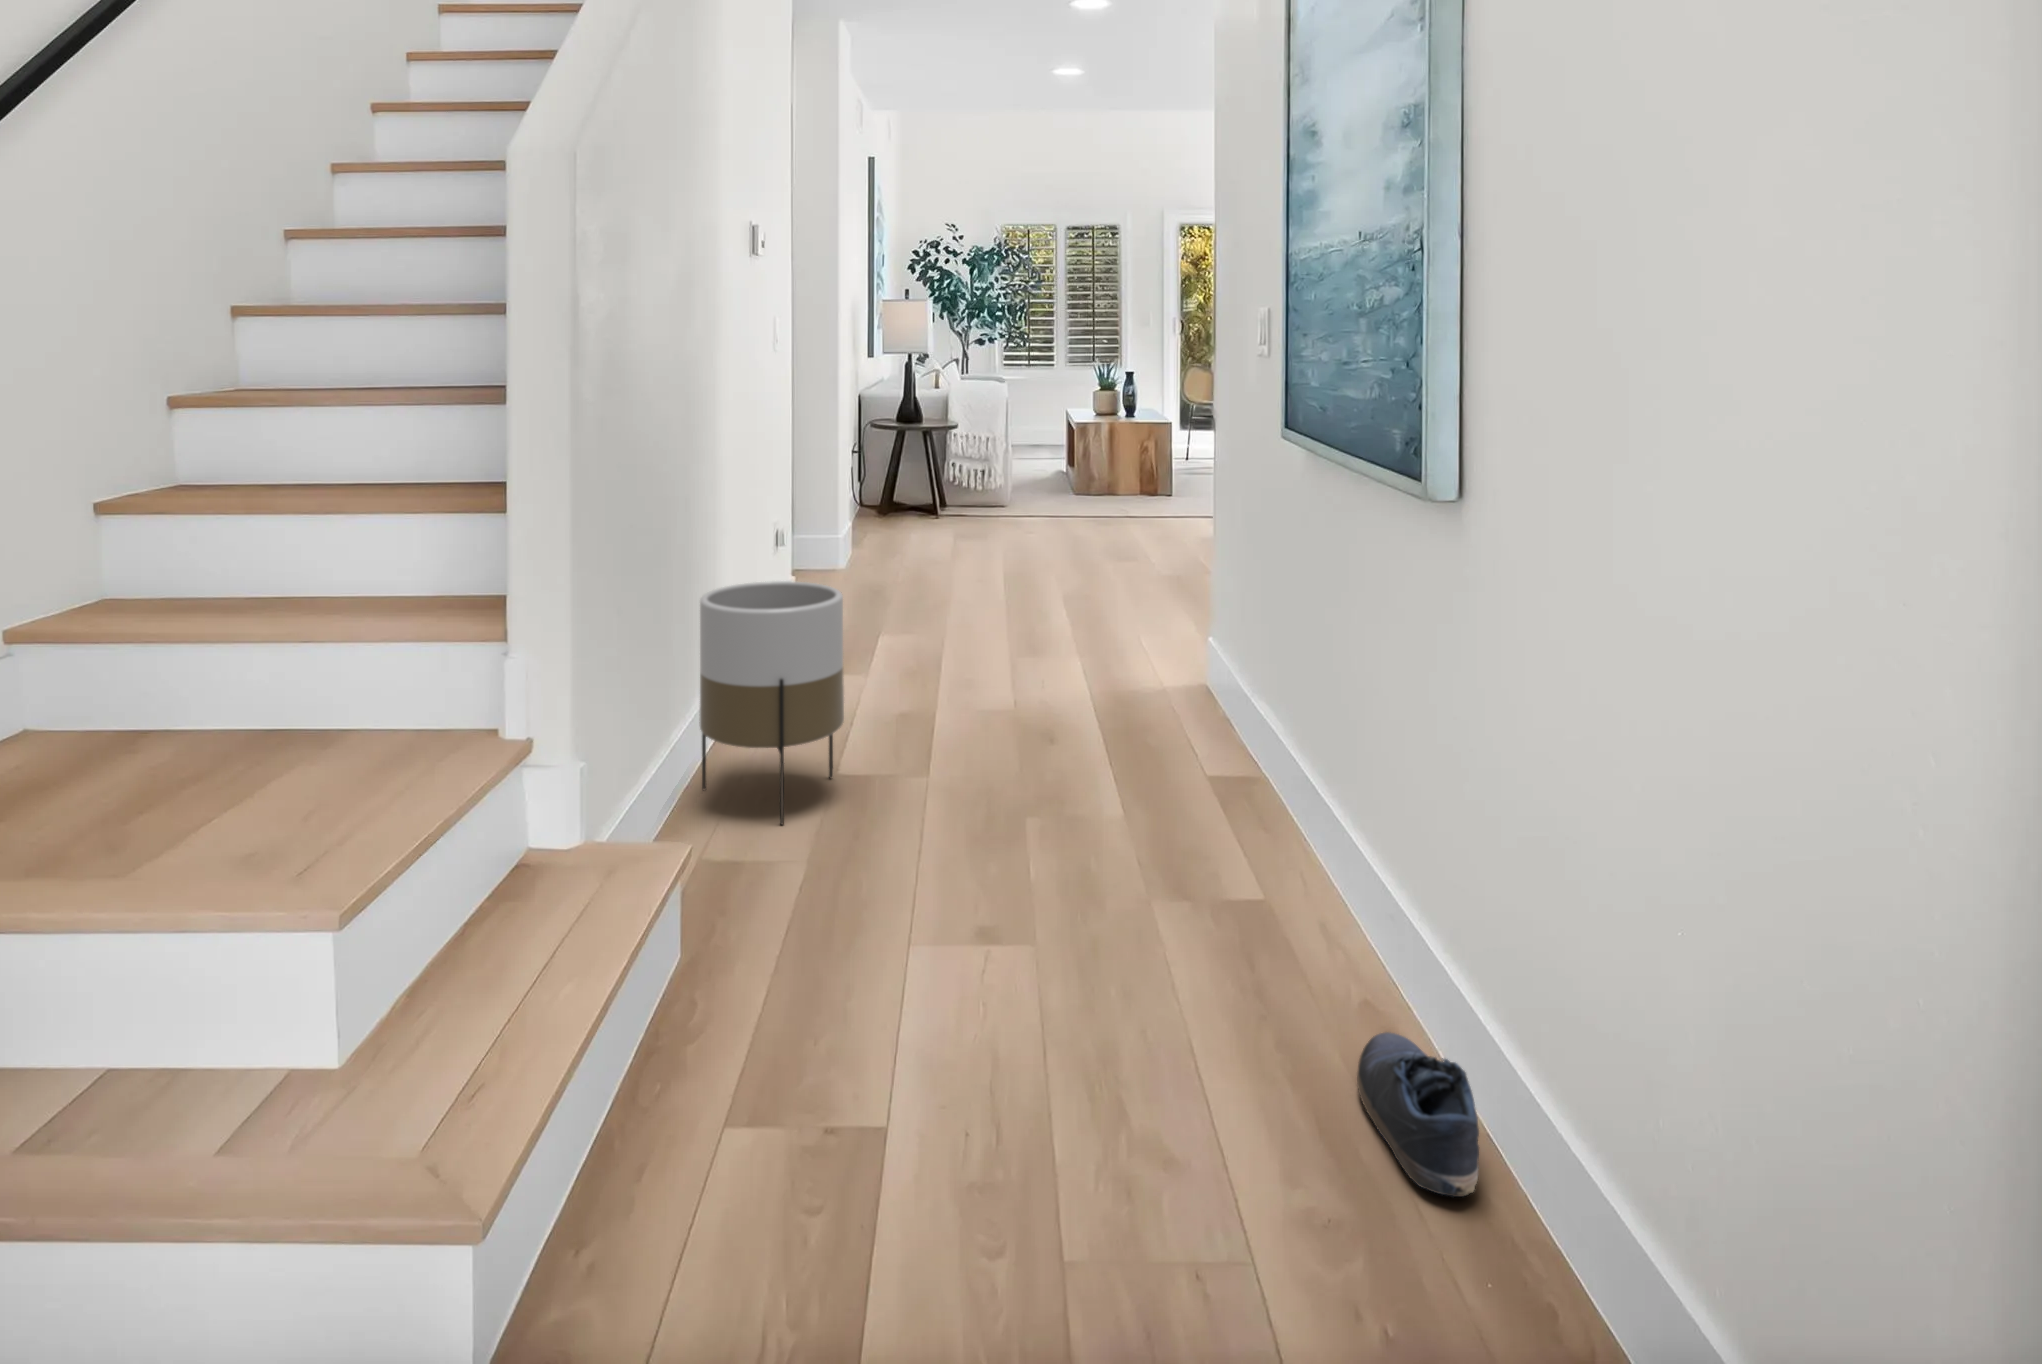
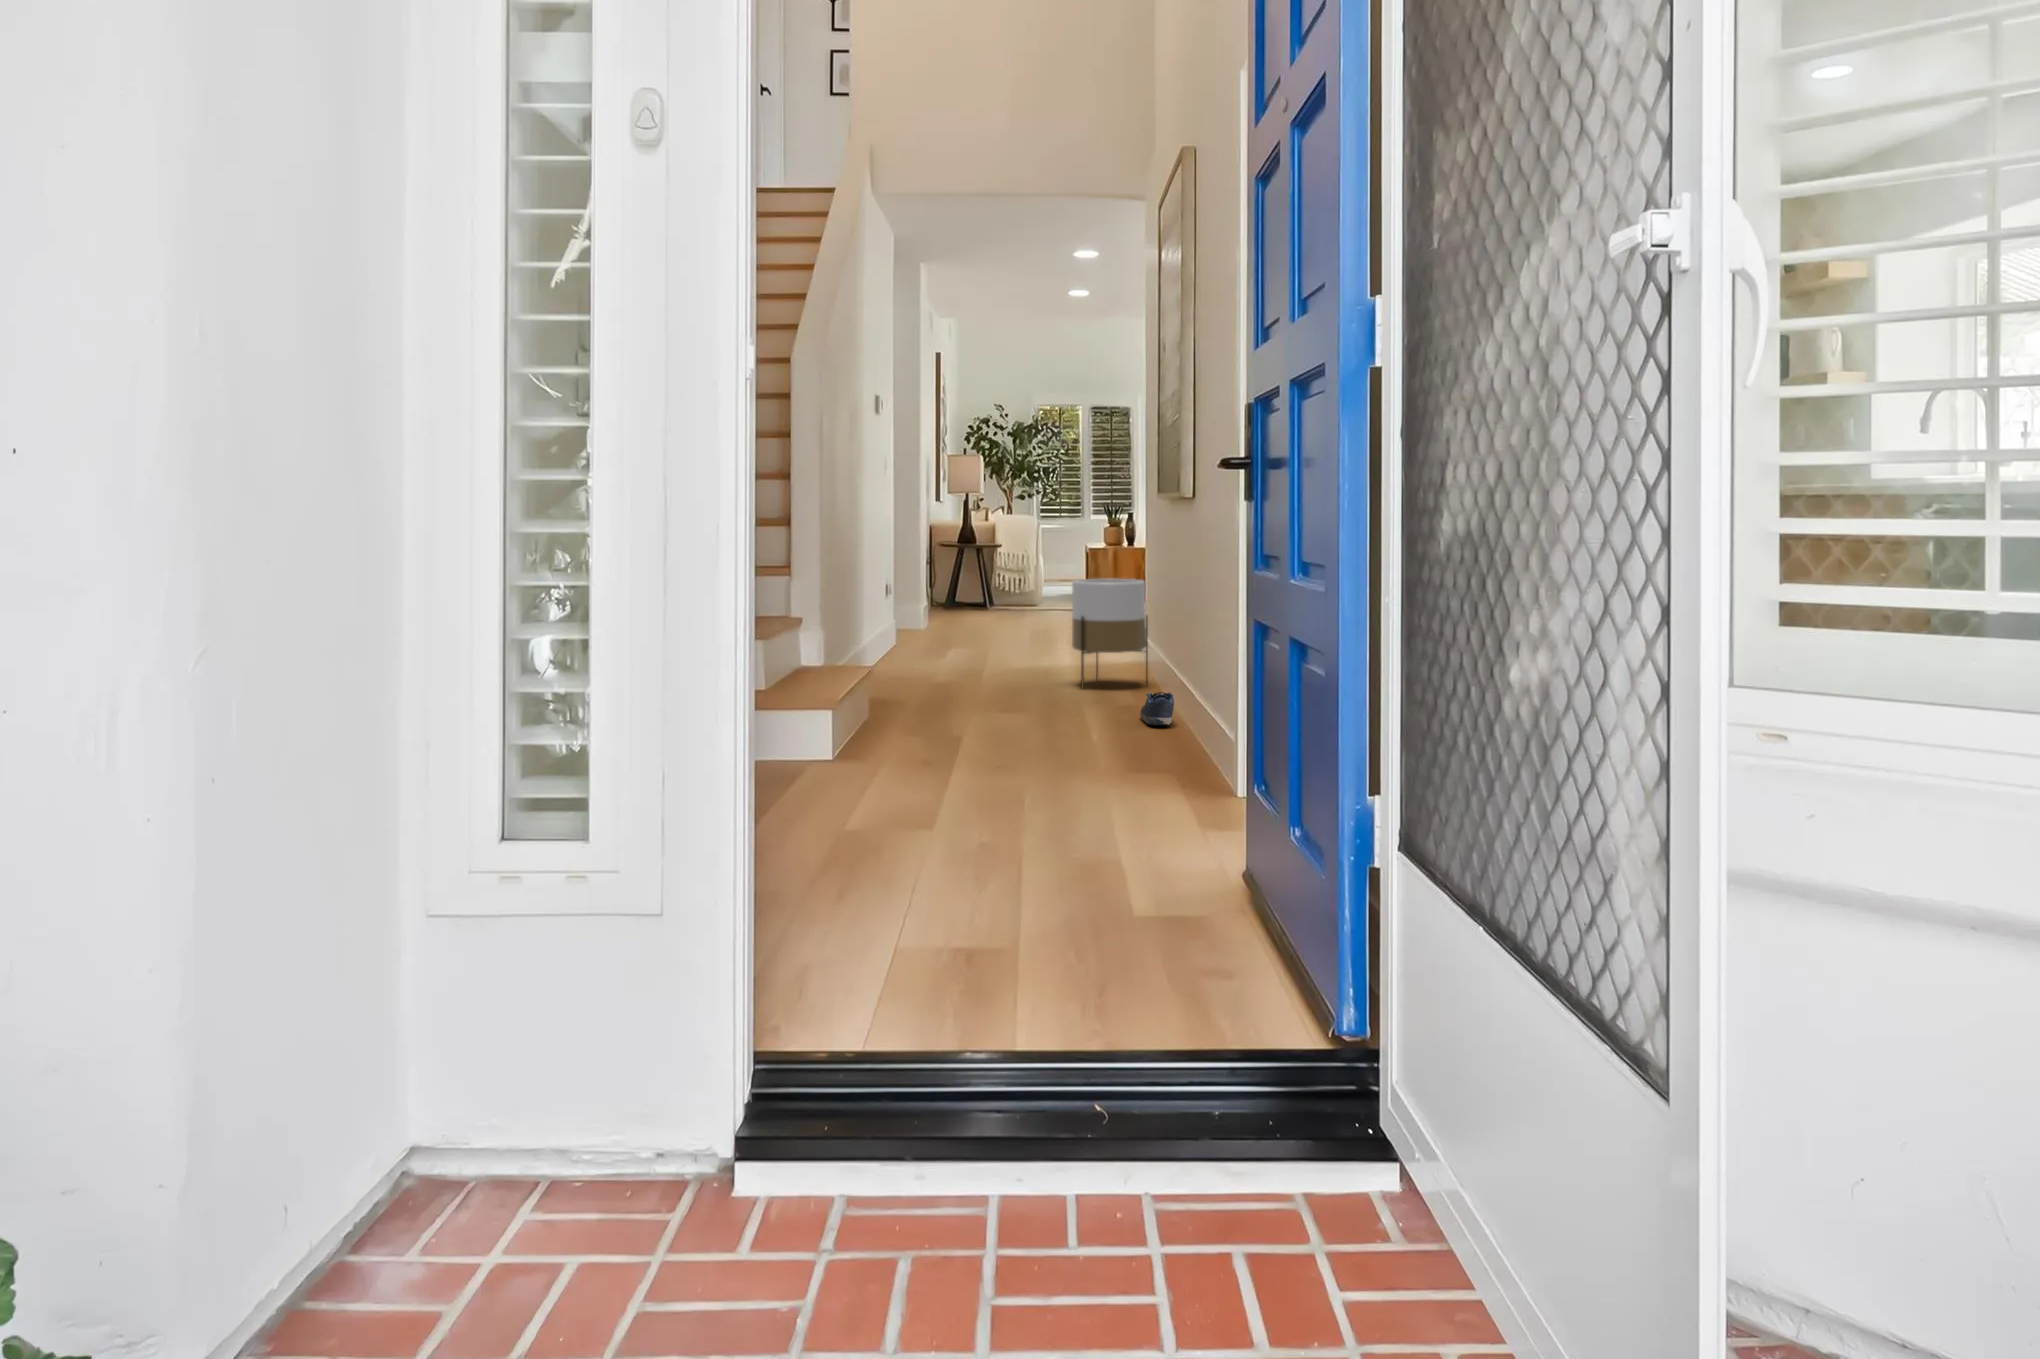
planter: present [699,581,844,825] -> present [1072,579,1148,688]

